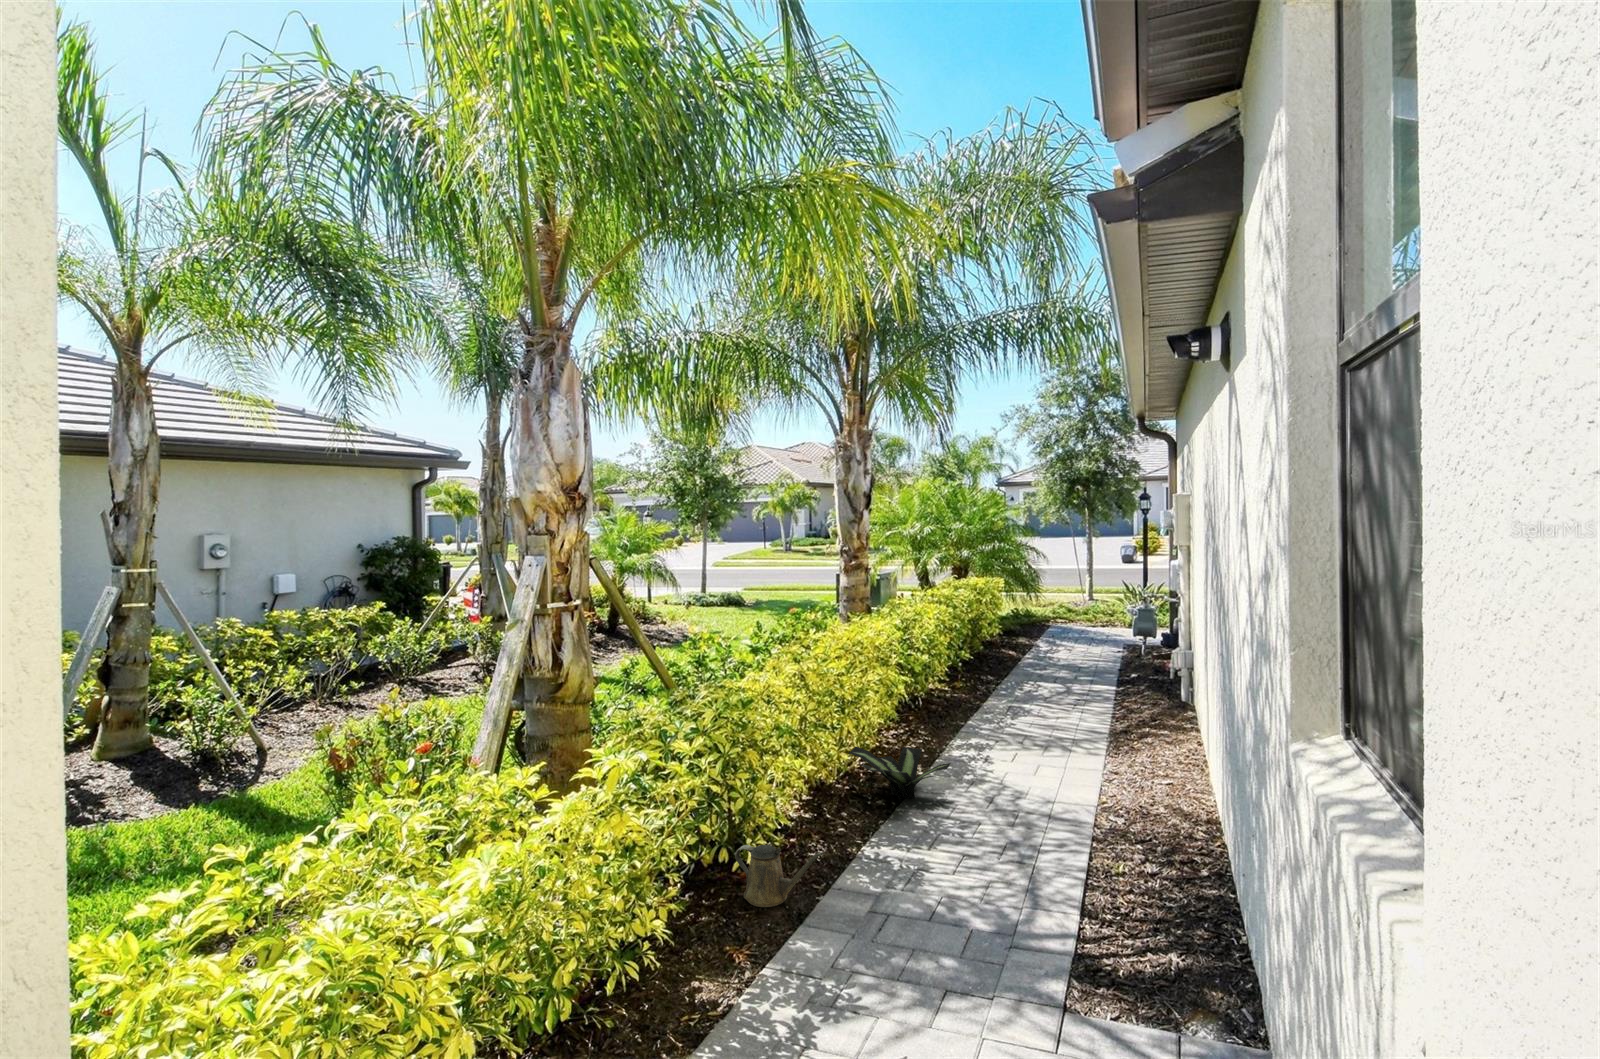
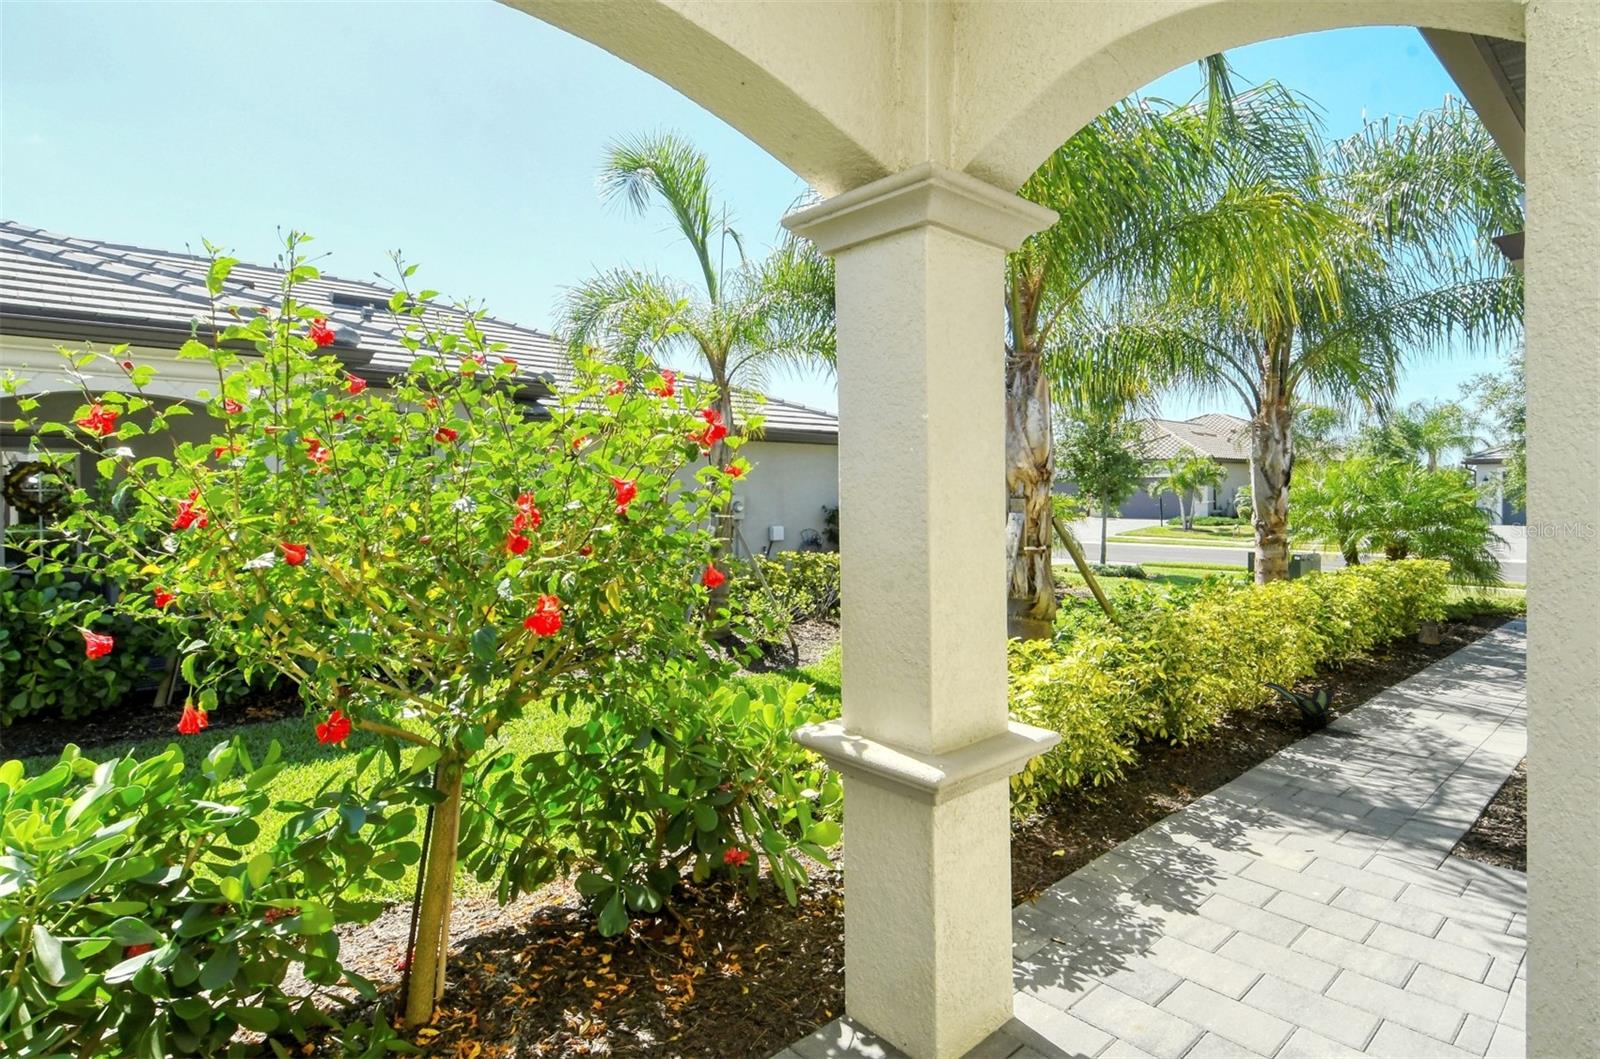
watering can: present [735,845,823,907] -> present [1413,622,1462,644]

